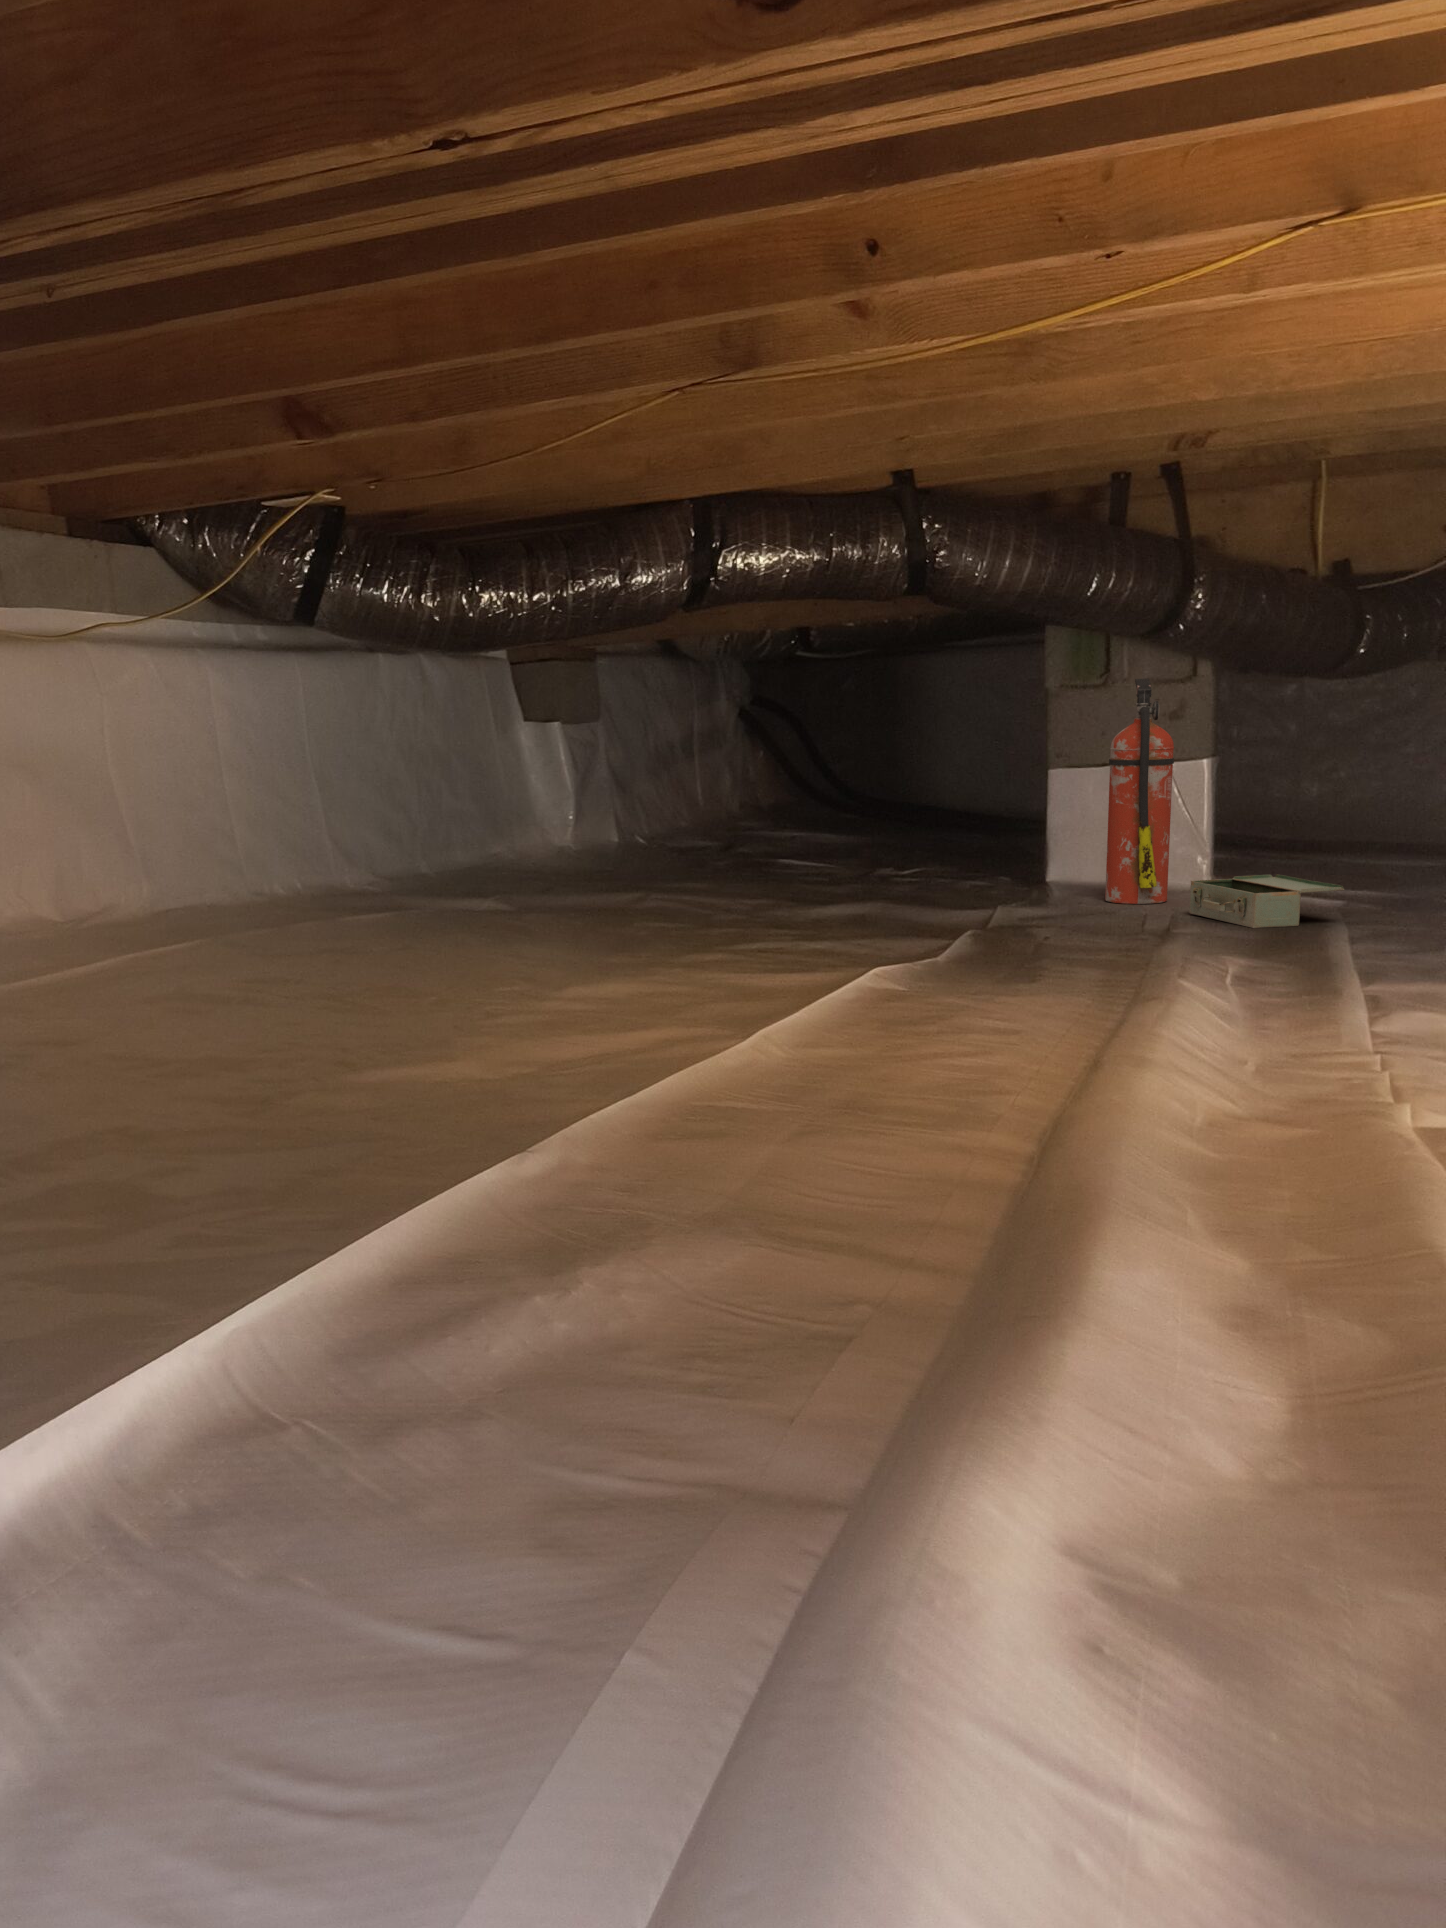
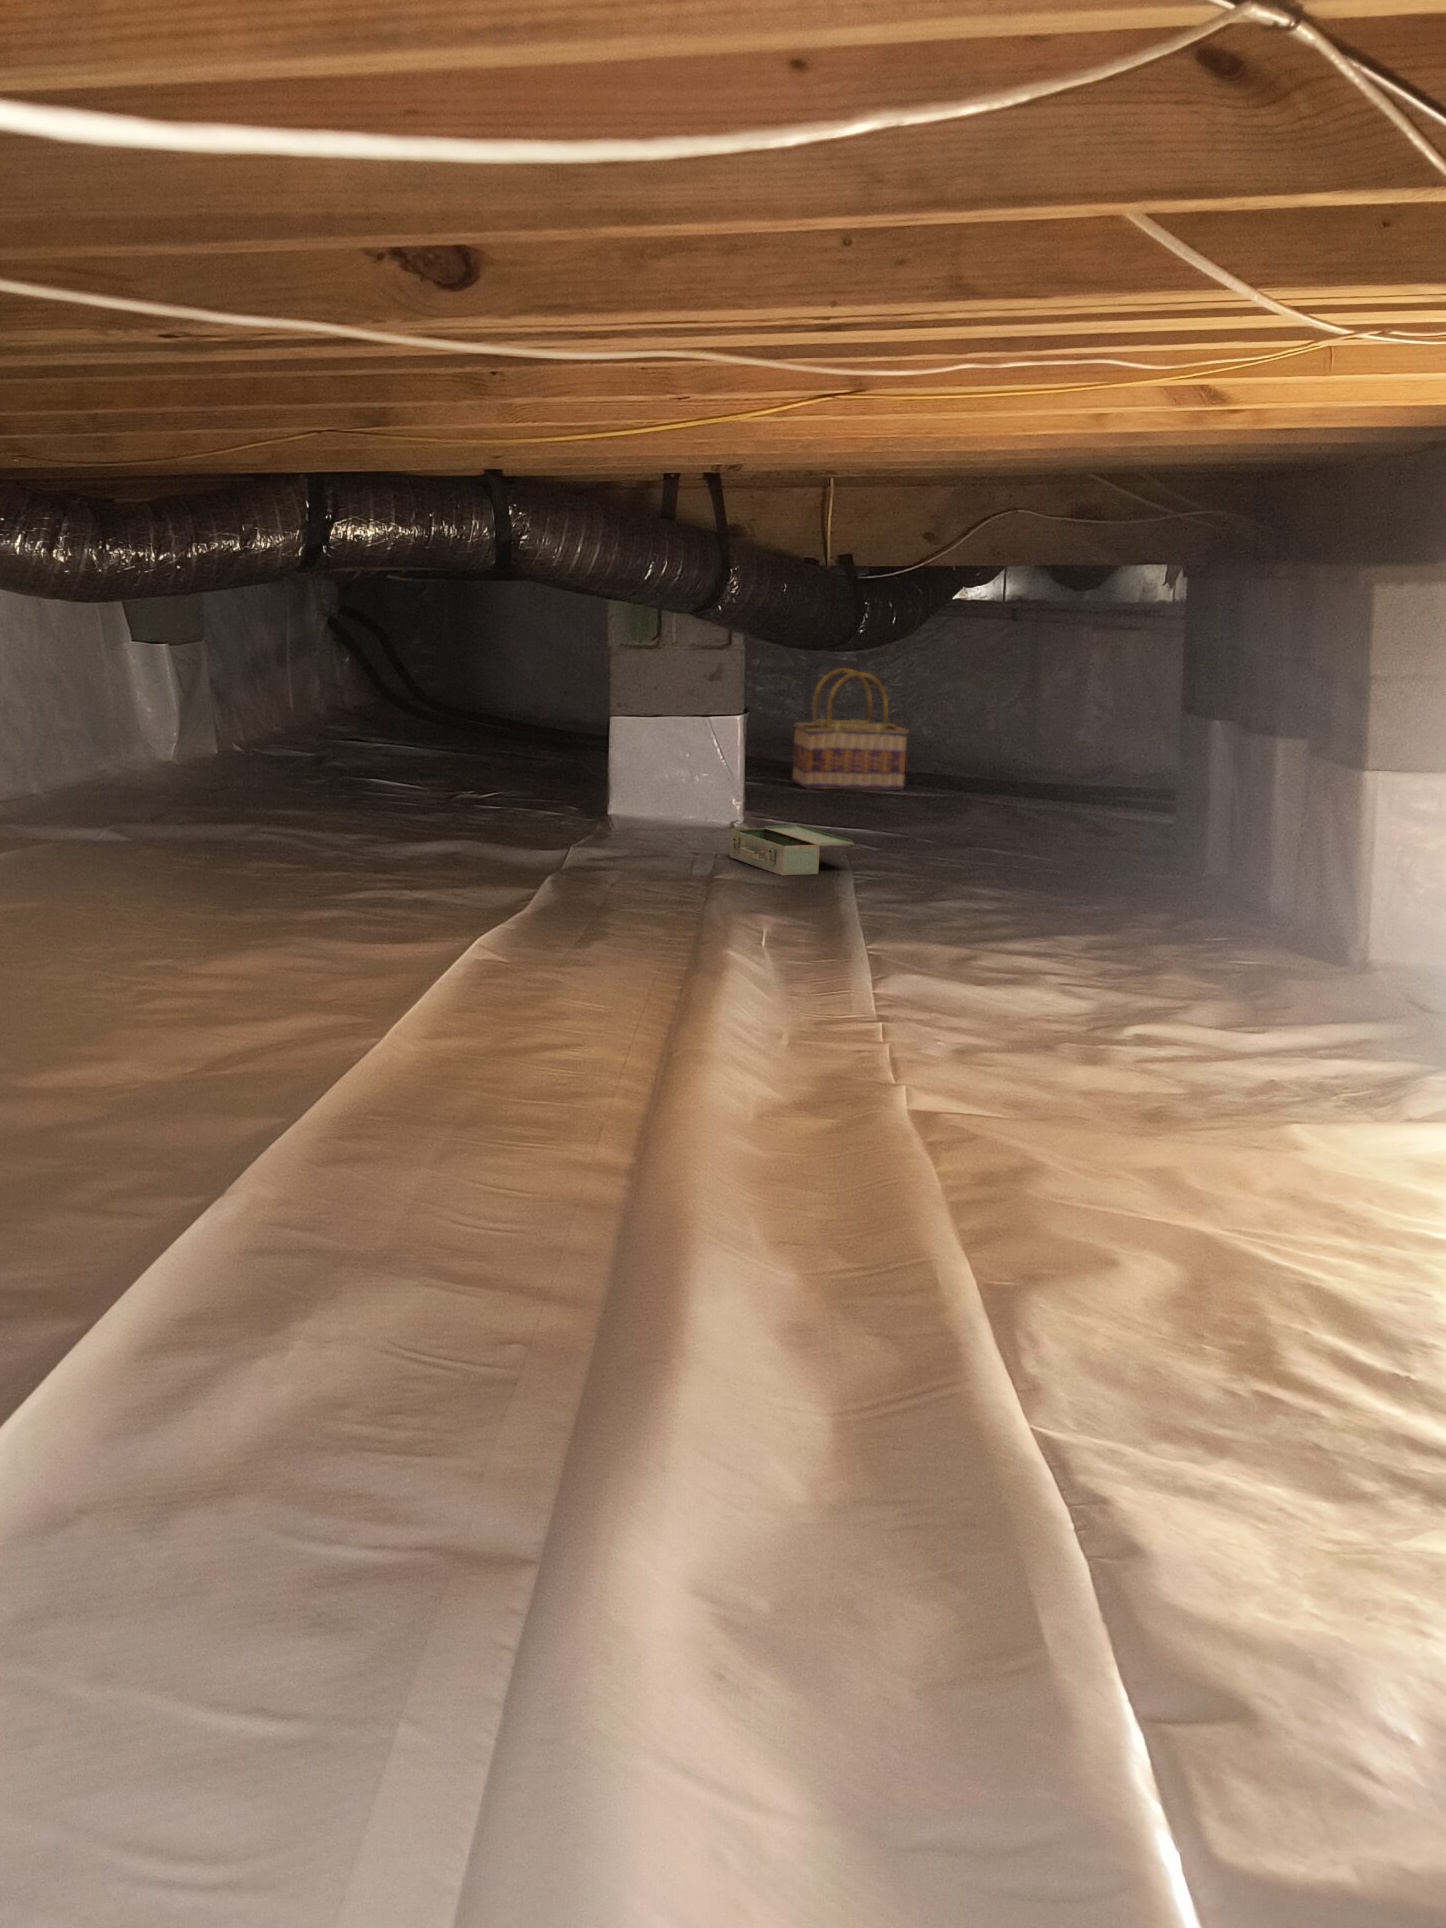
fire extinguisher: present [1105,679,1174,904] -> none [660,648,717,844]
basket: none [1269,713,1415,855] -> present [792,668,908,790]

